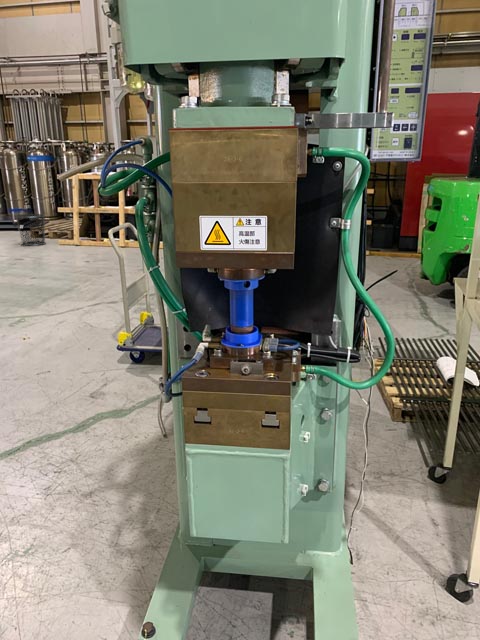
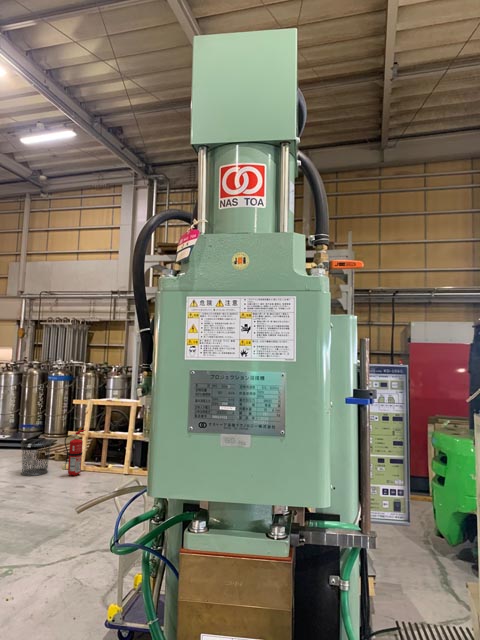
fire extinguisher: none [56,200,76,246] -> present [62,427,85,476]

